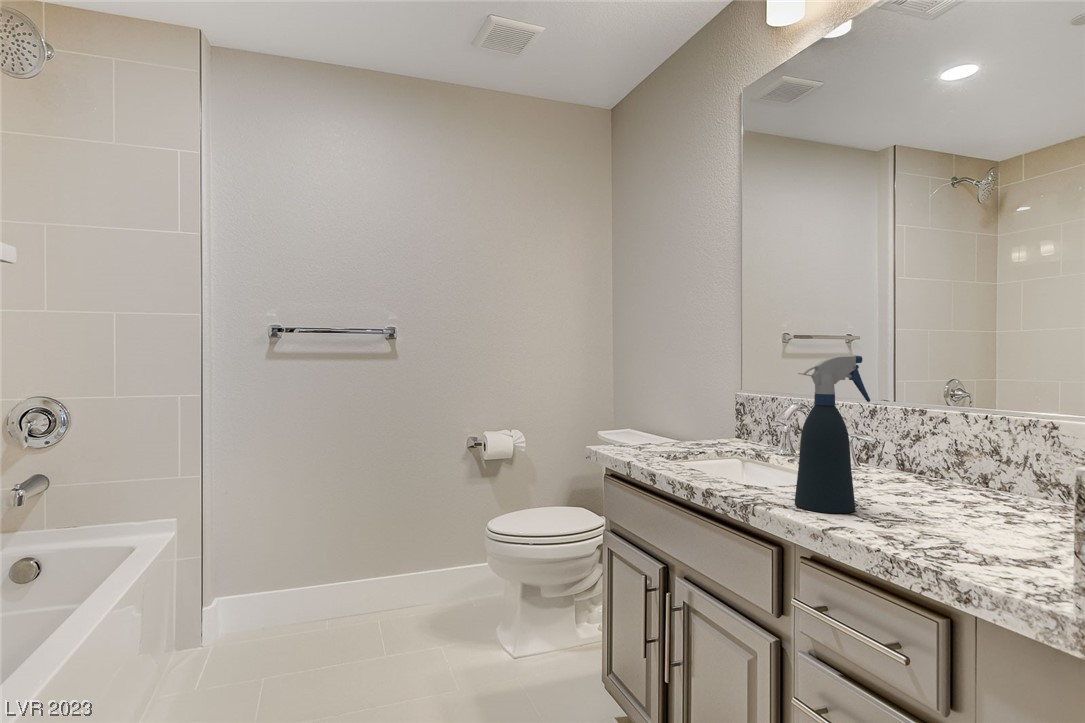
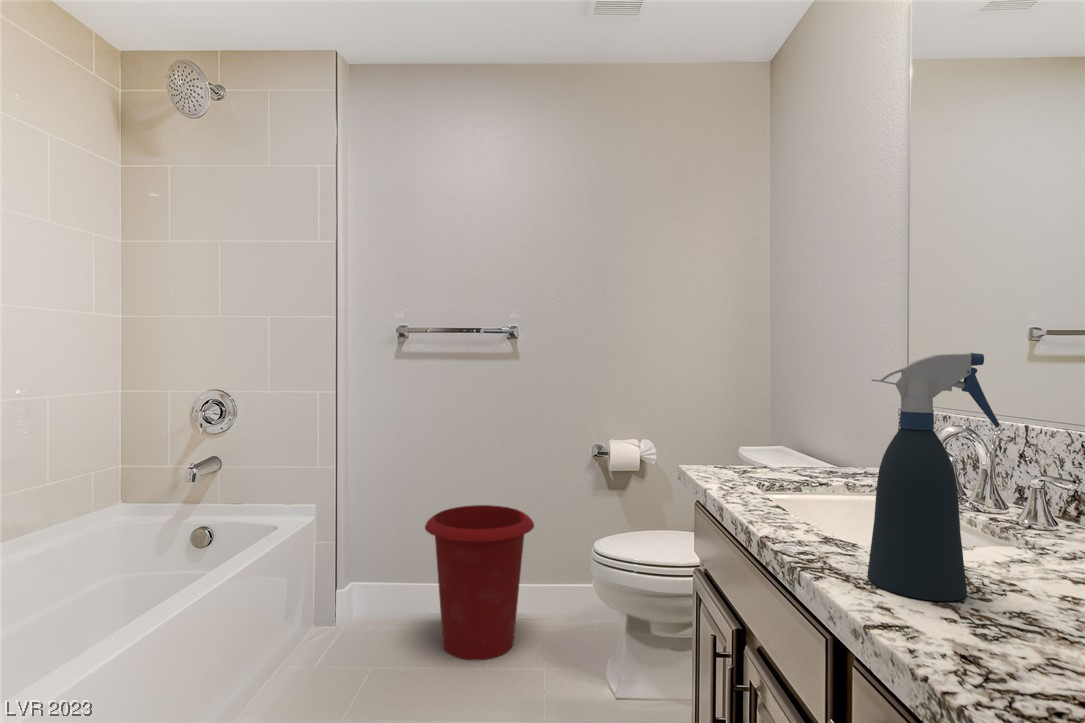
waste bin: none [313,502,425,654] -> present [425,505,534,660]

